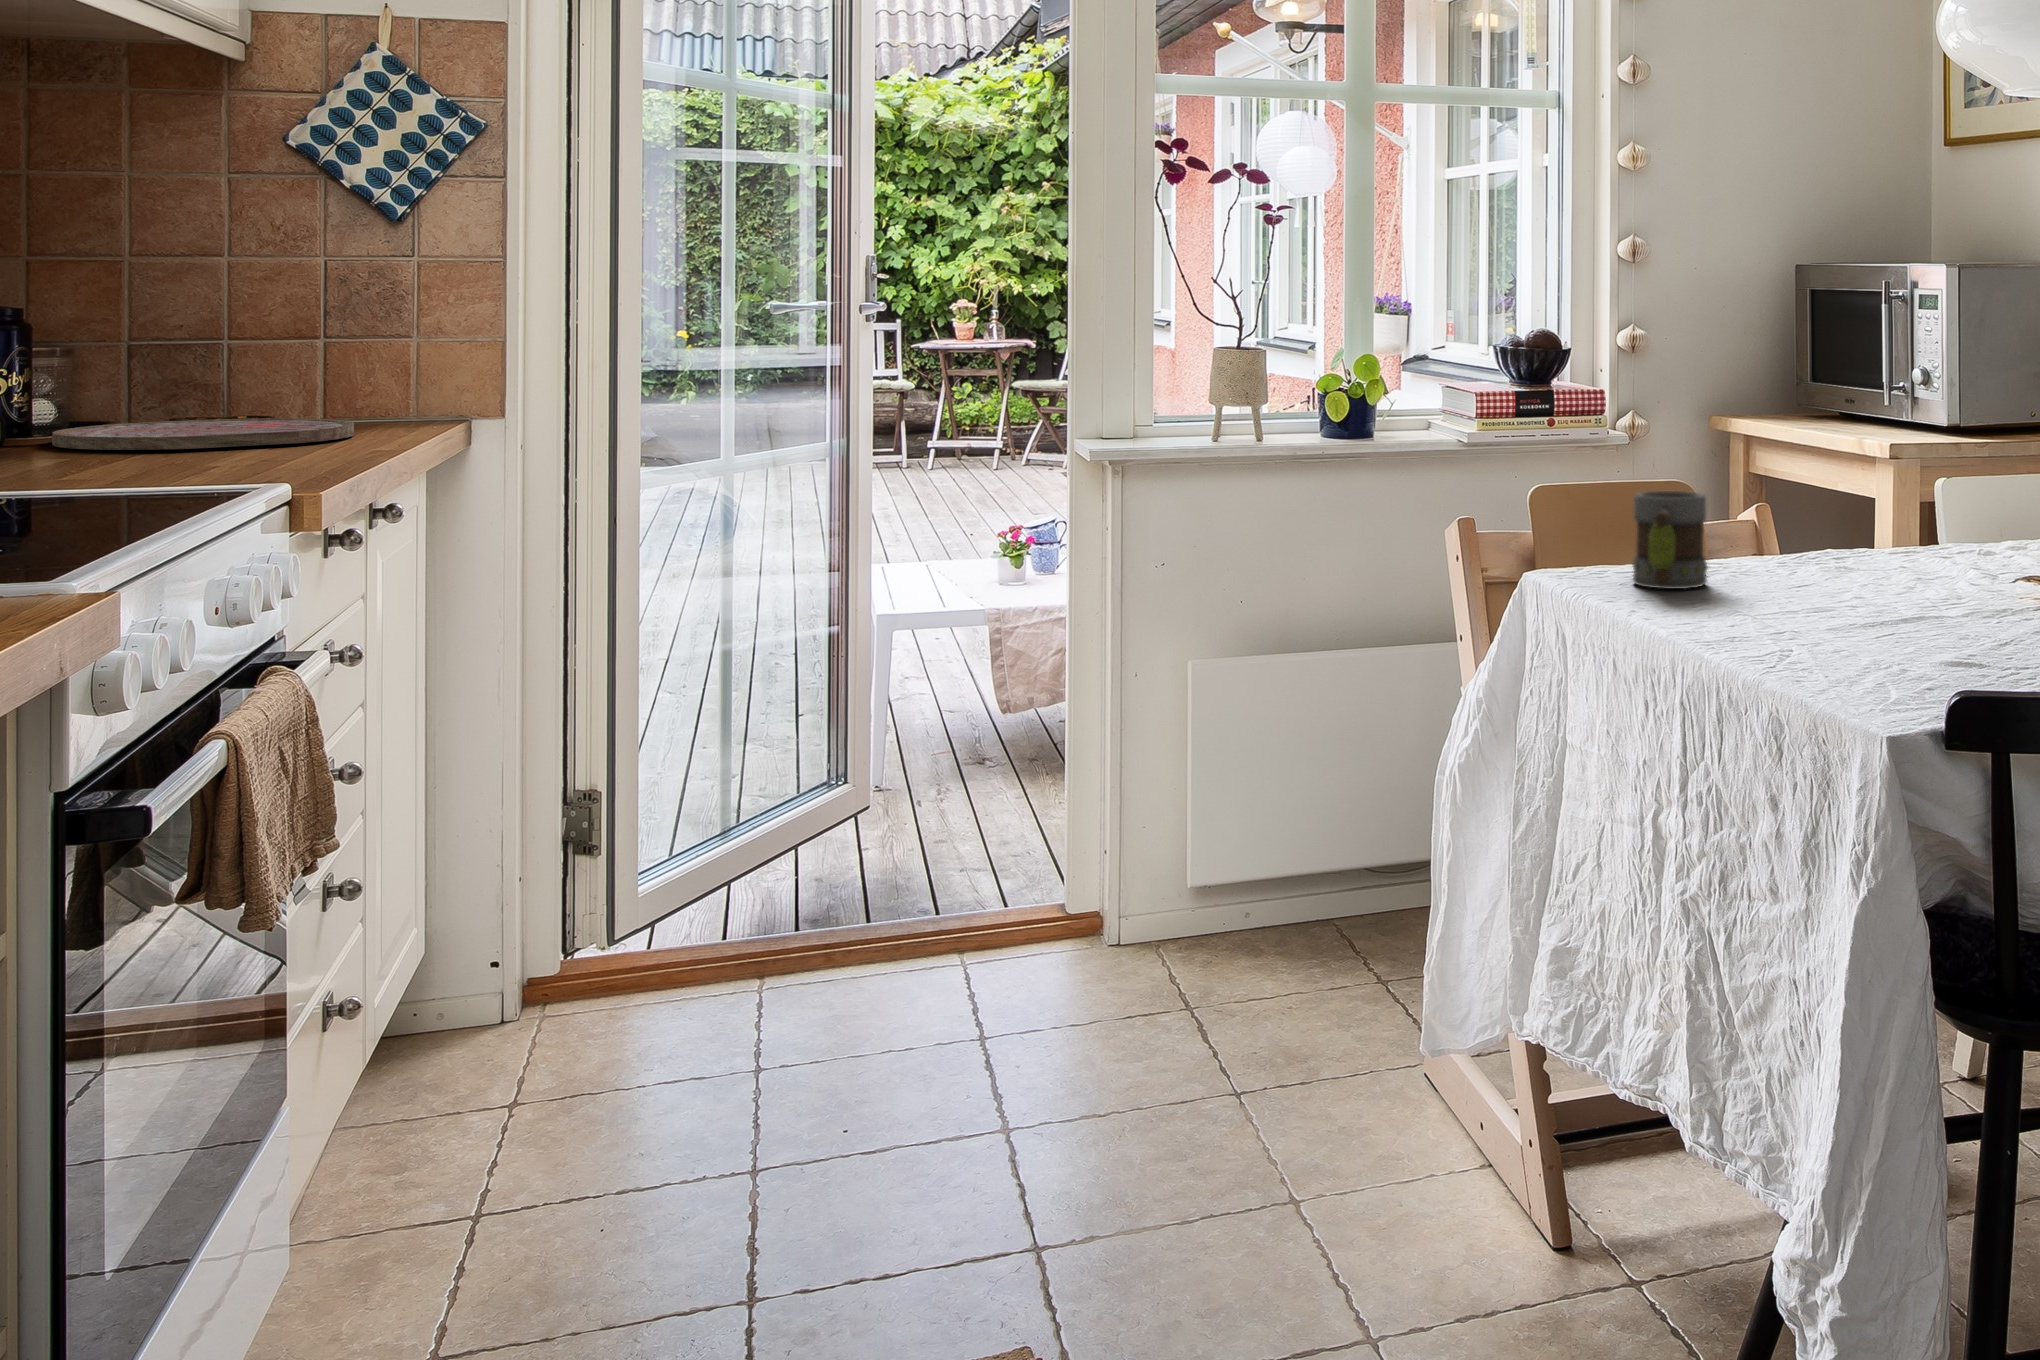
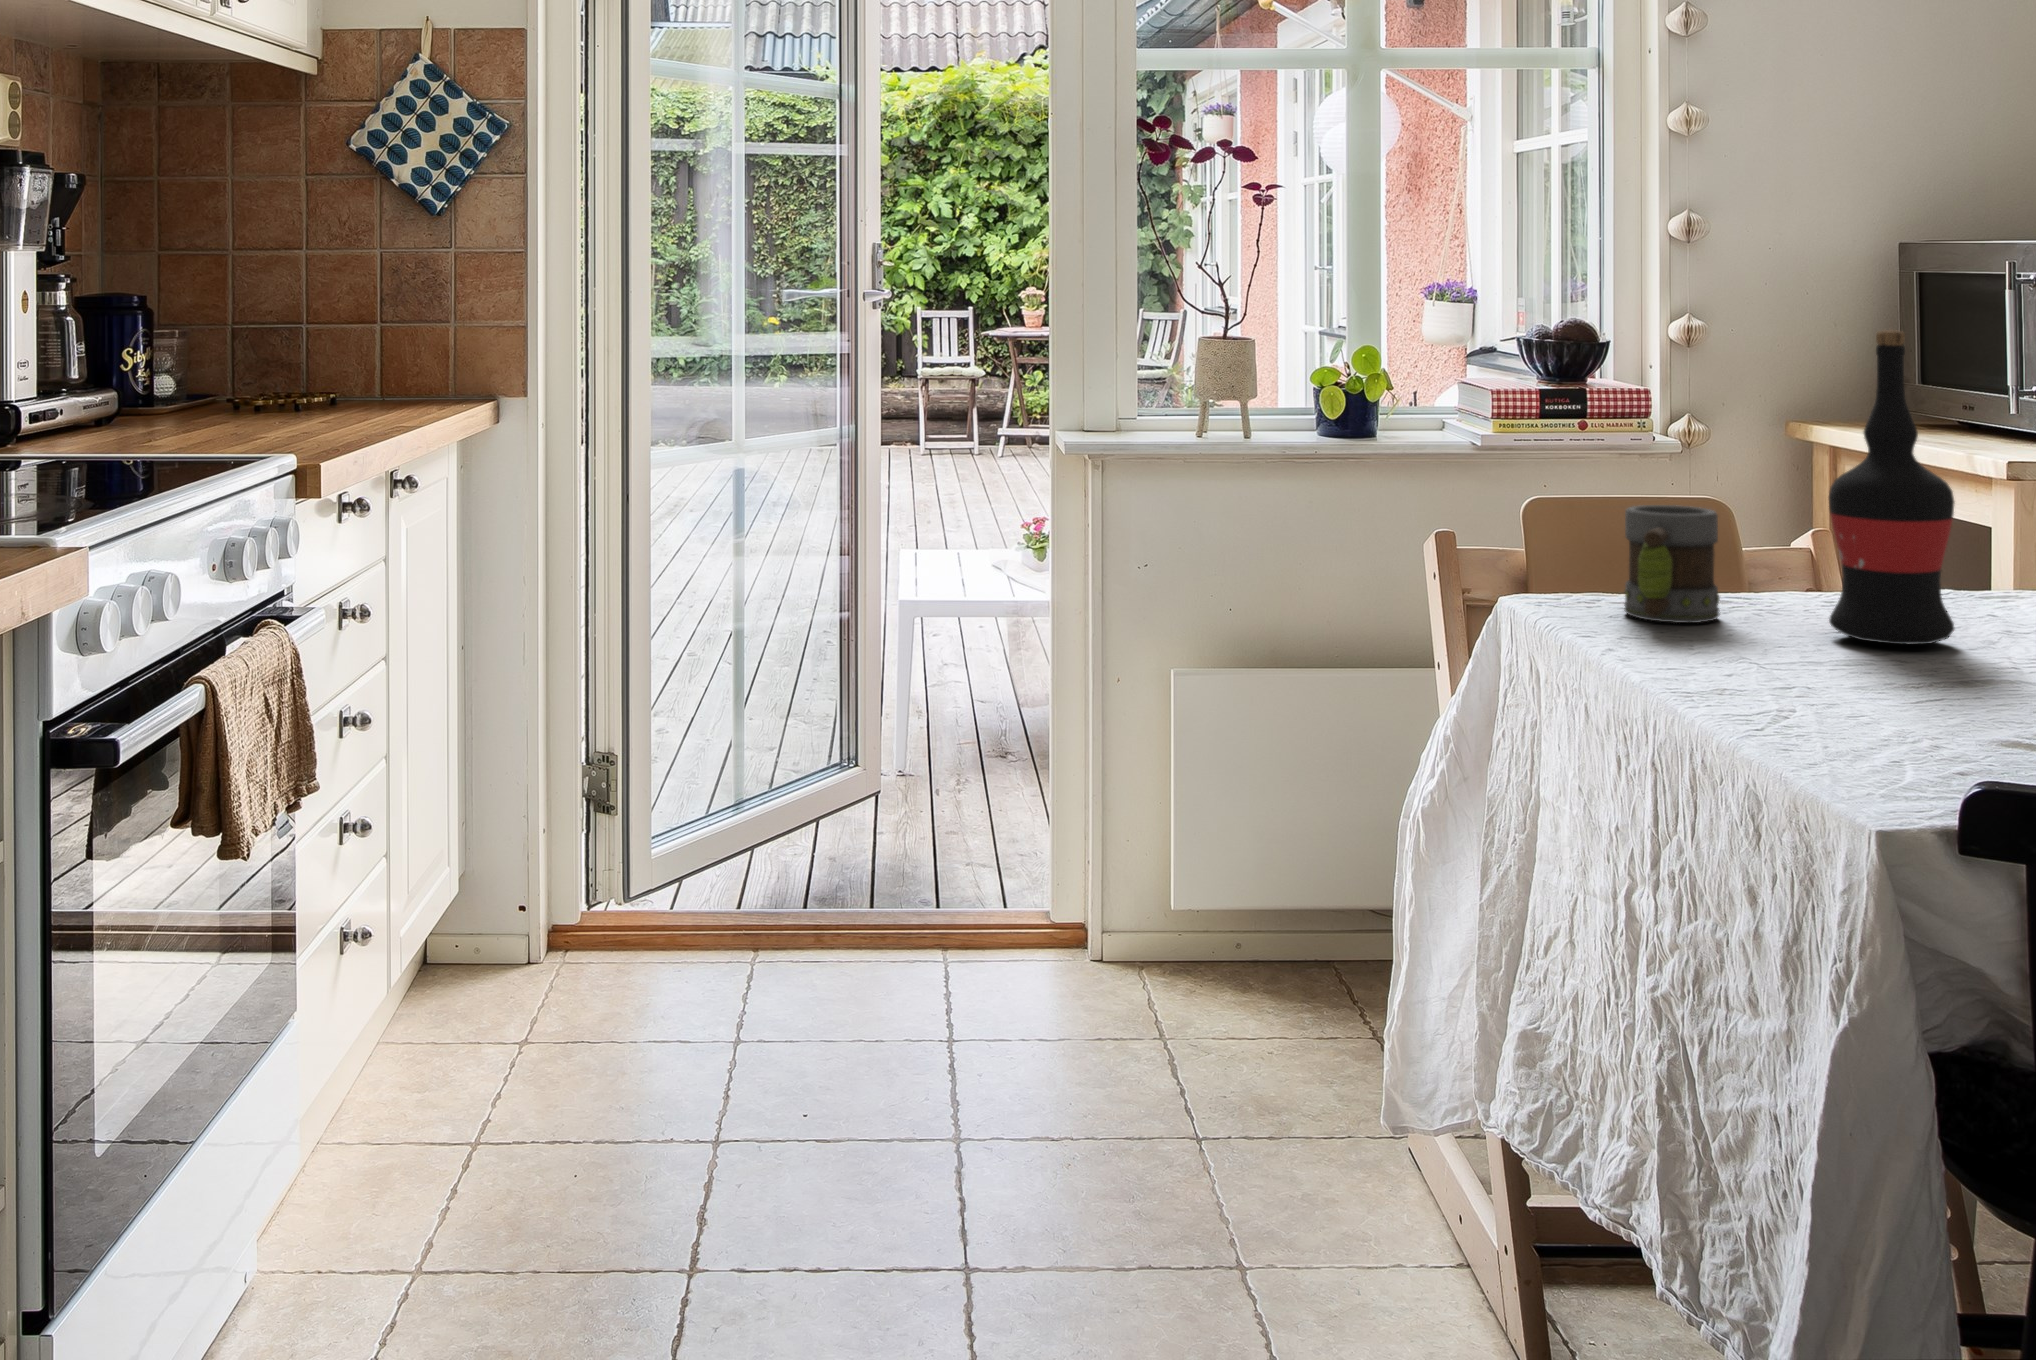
wine bottle: none [1793,343,1884,596] -> present [1829,330,1954,644]
cutting board: present [52,419,354,450] -> none [172,396,403,422]

